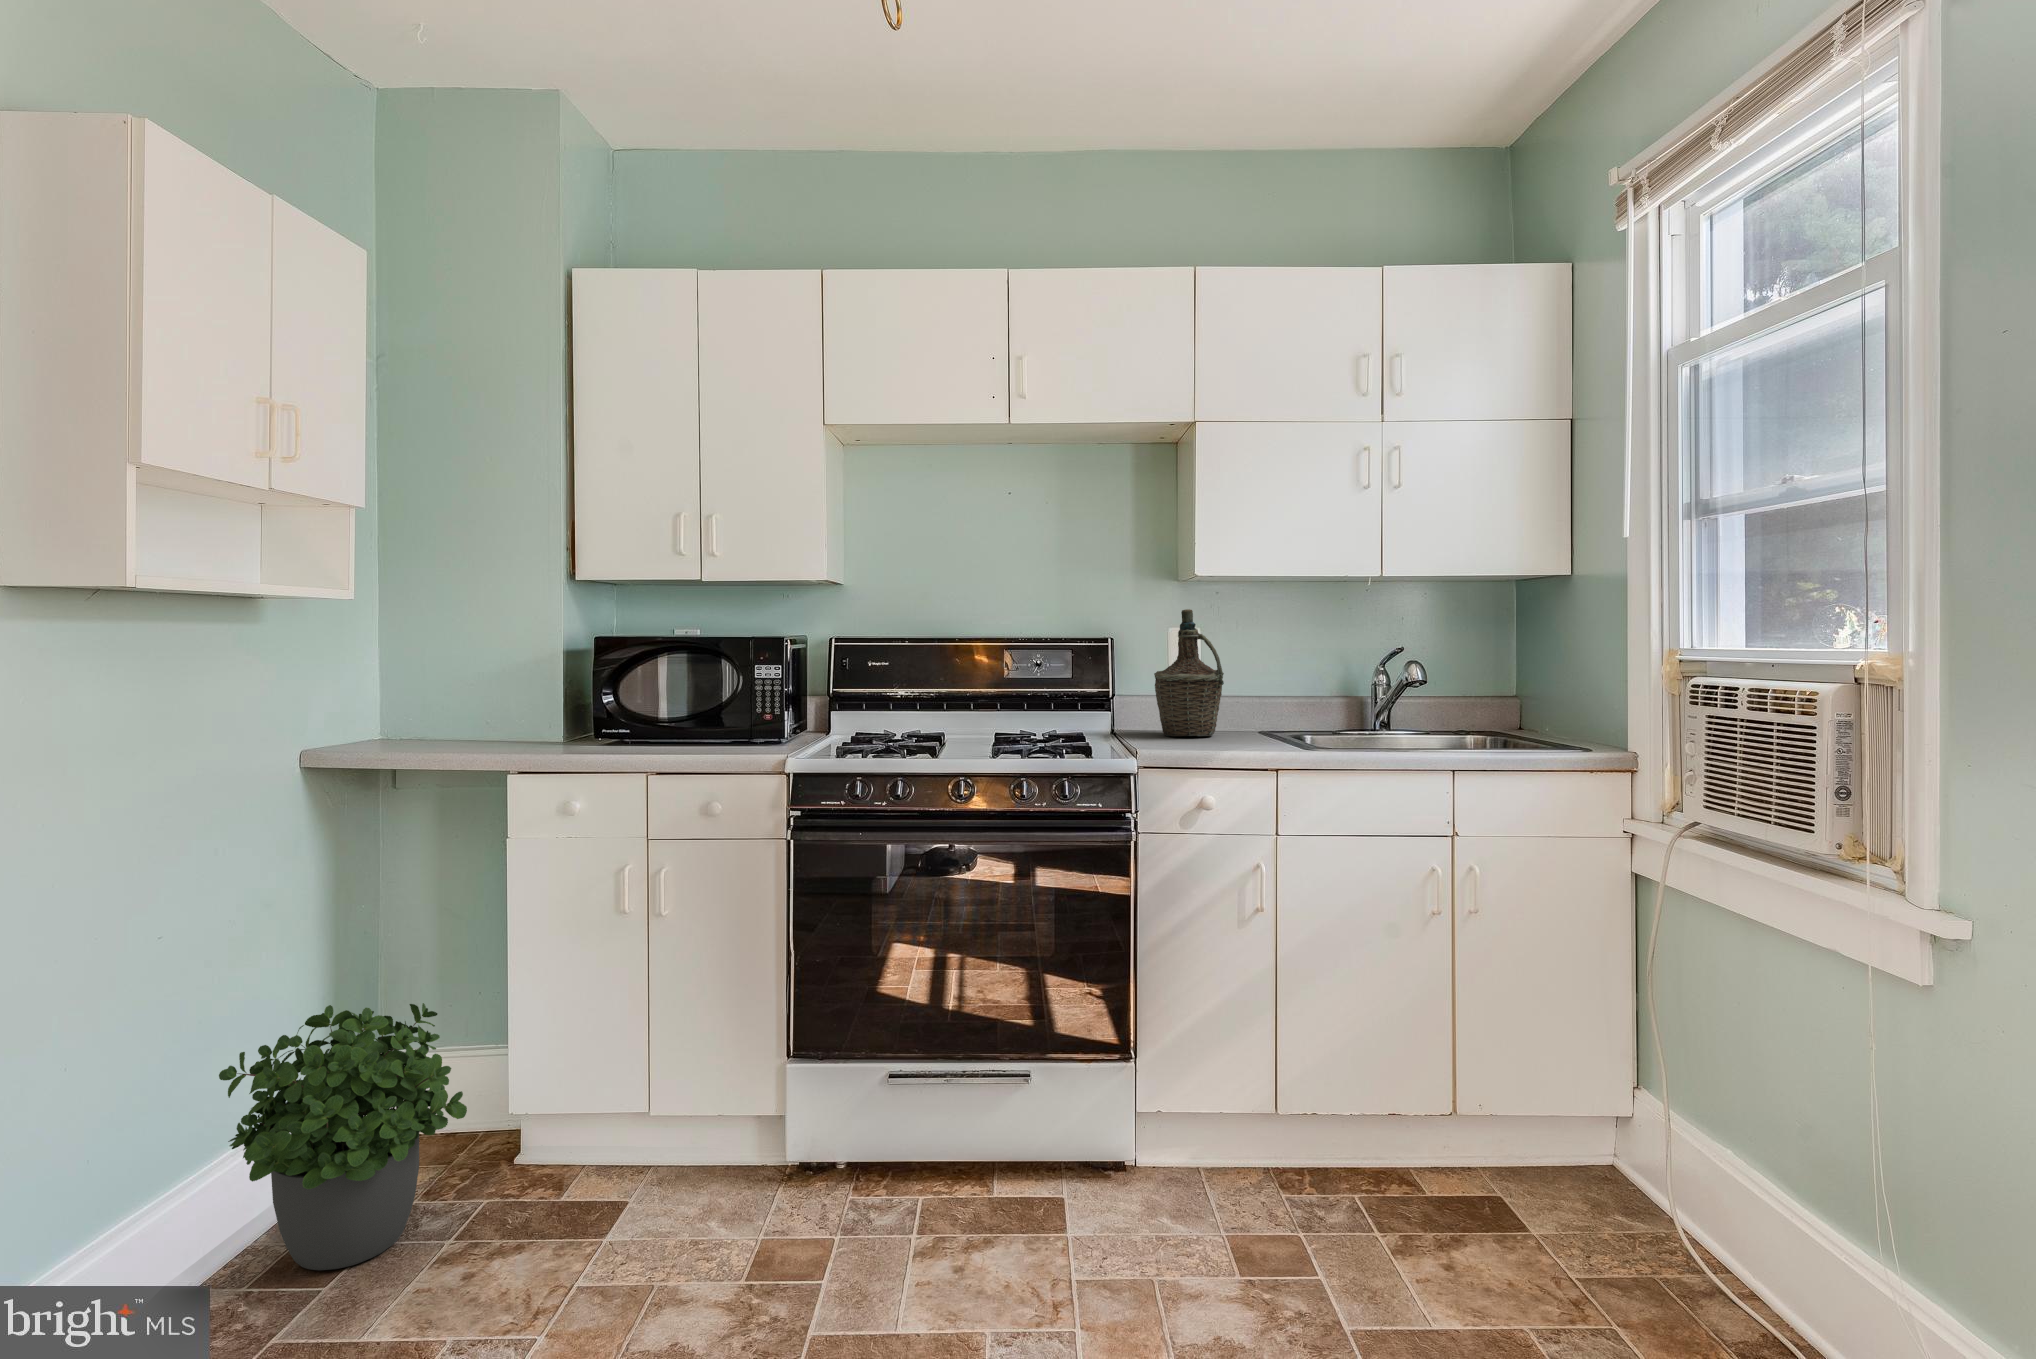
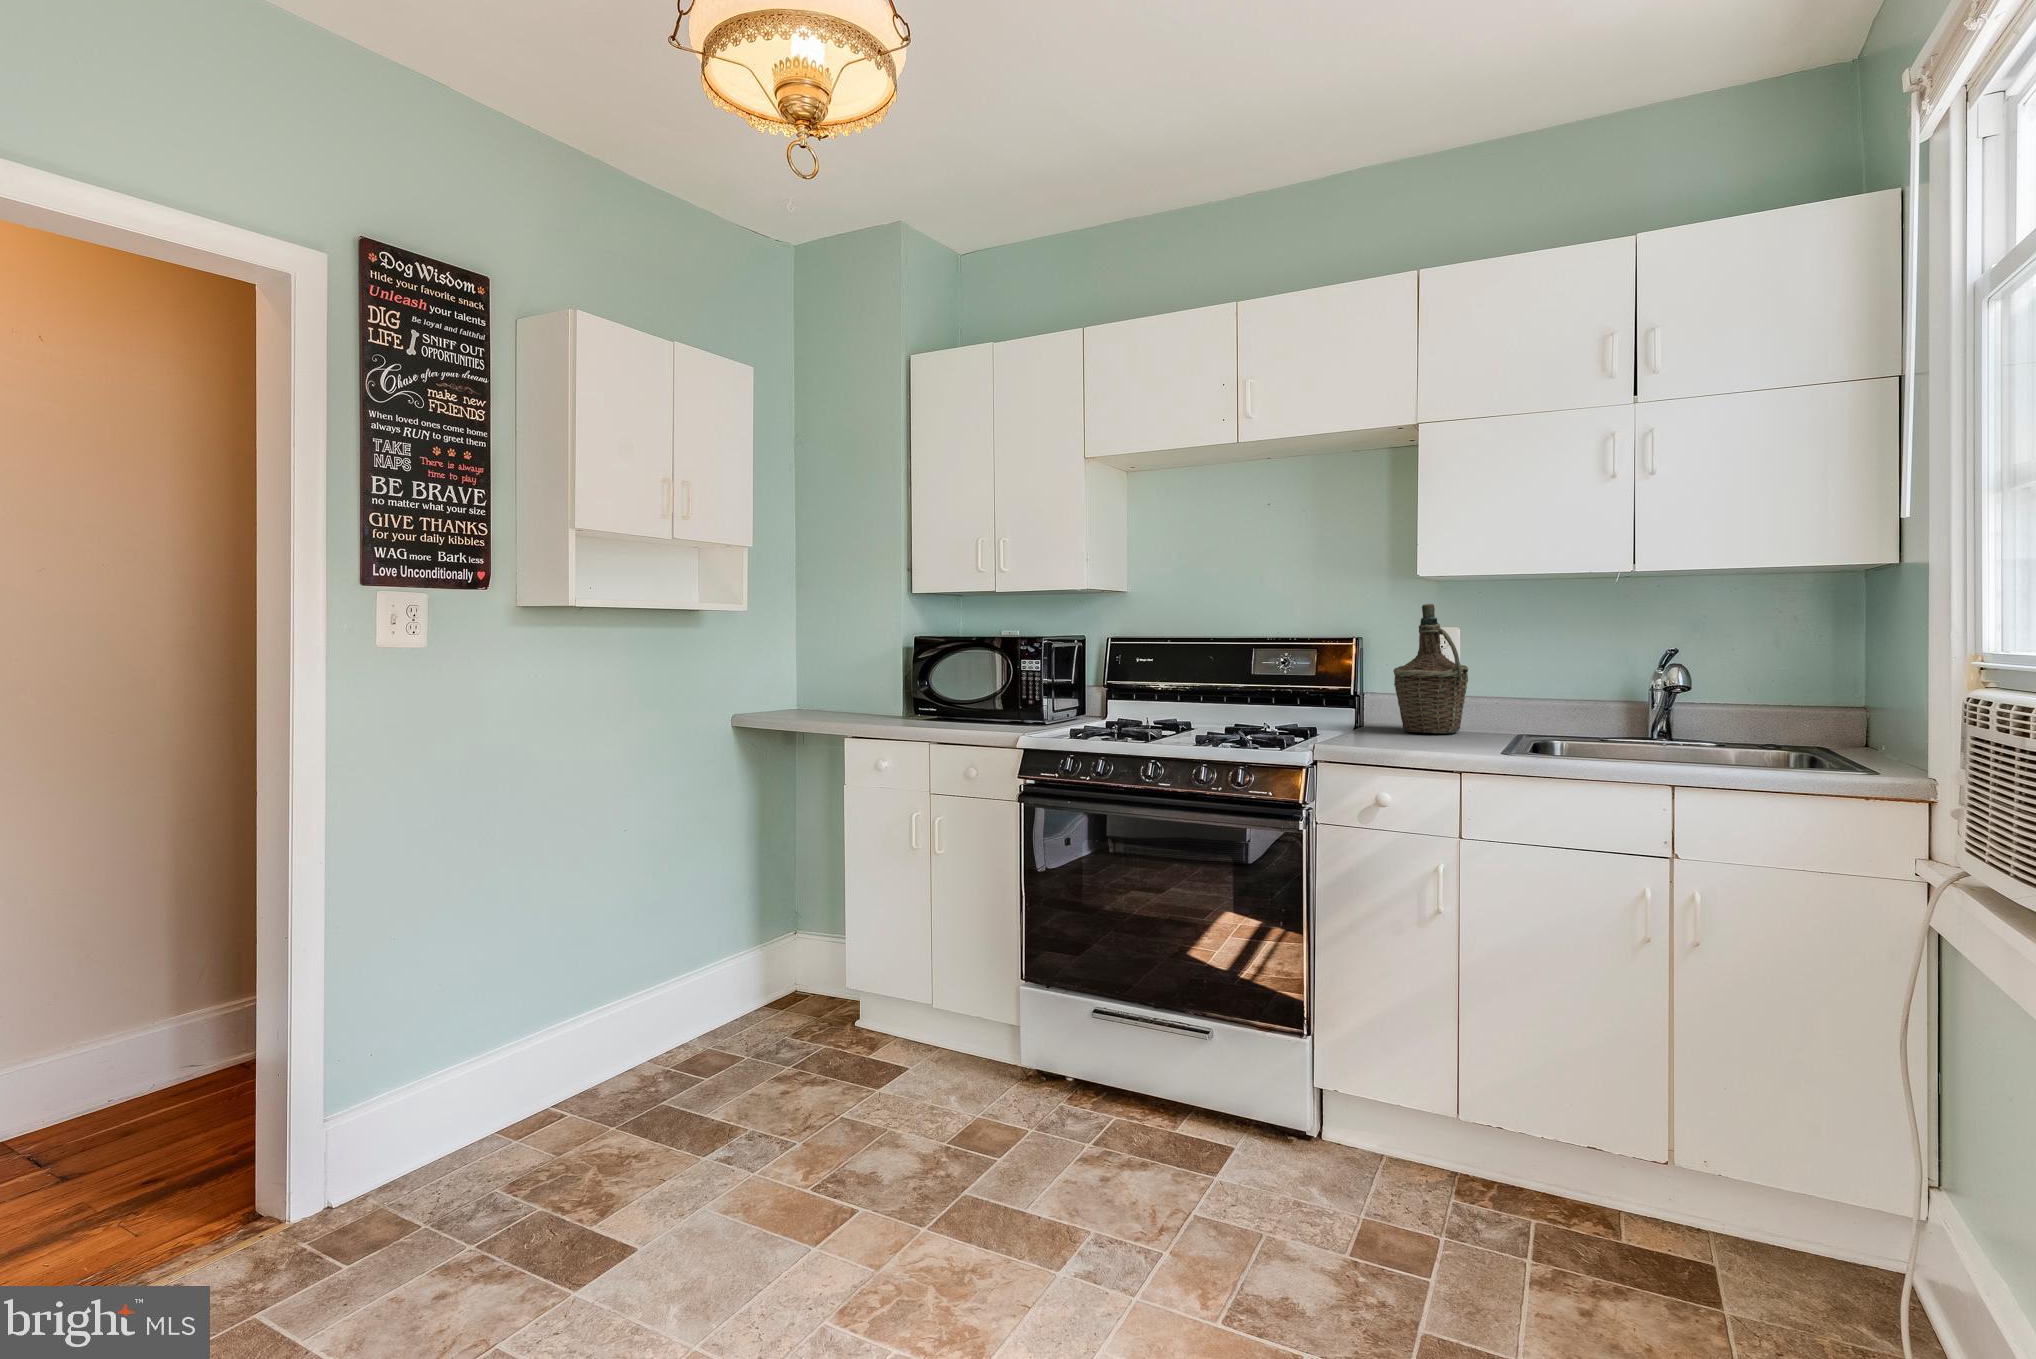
potted plant: present [219,1003,467,1270] -> none [660,891,801,1068]

